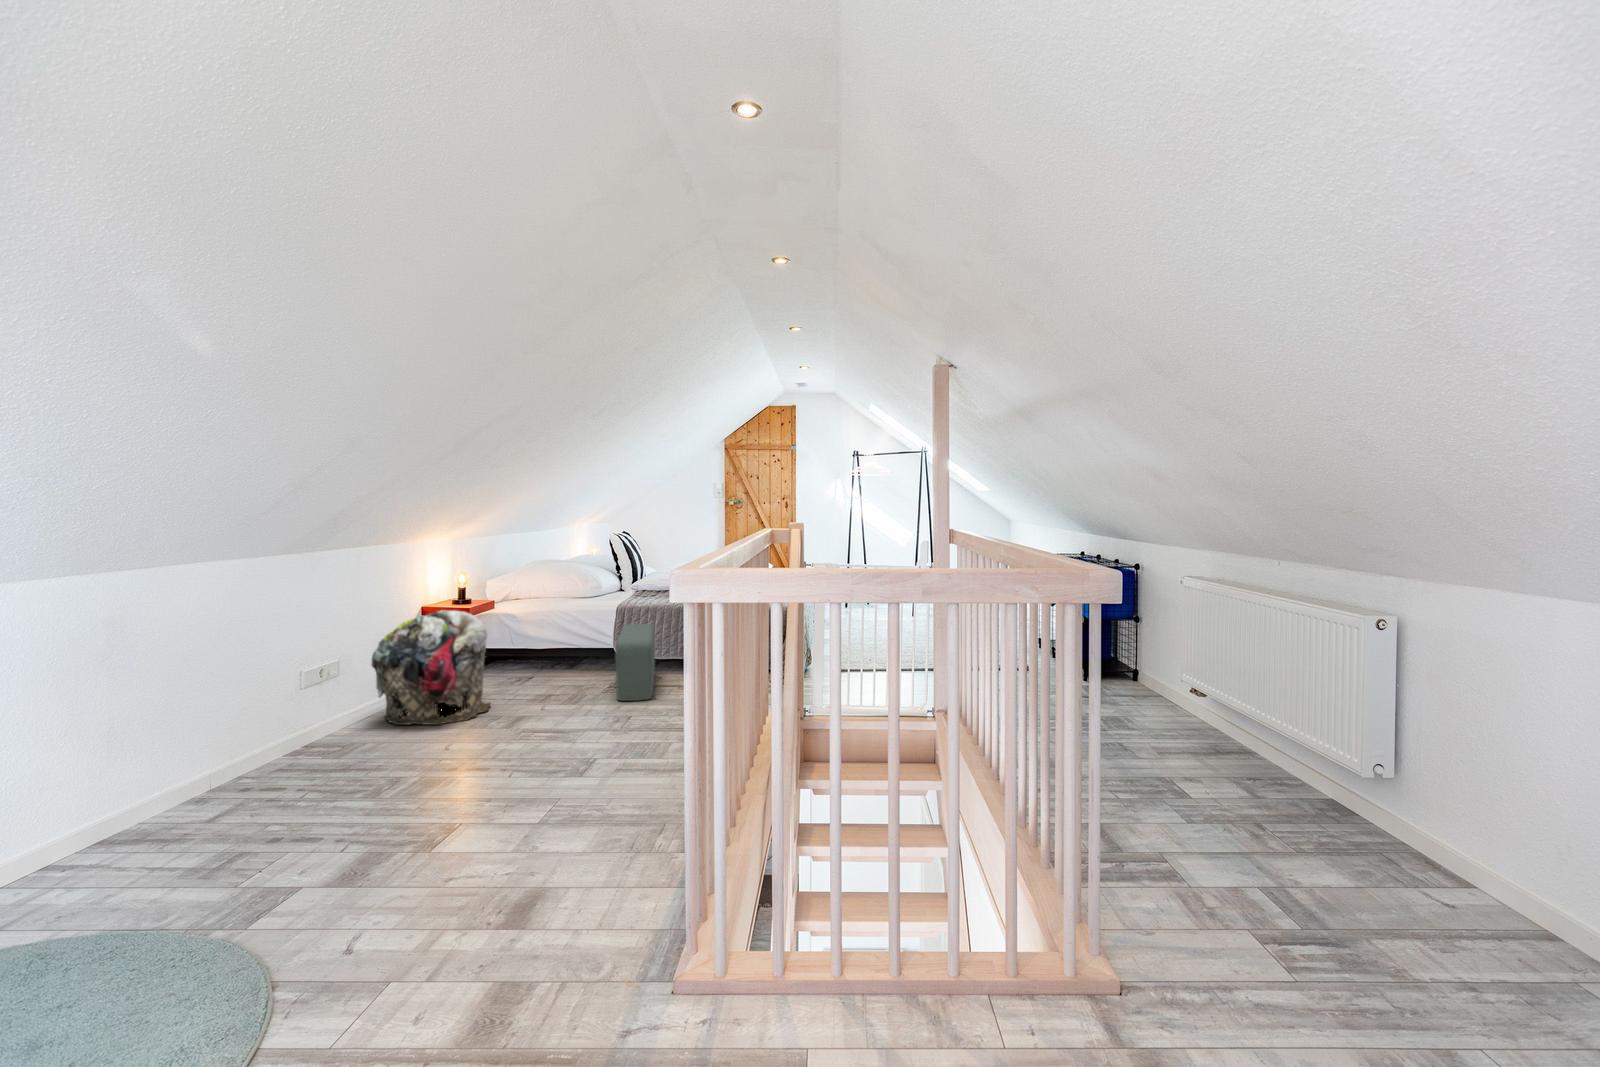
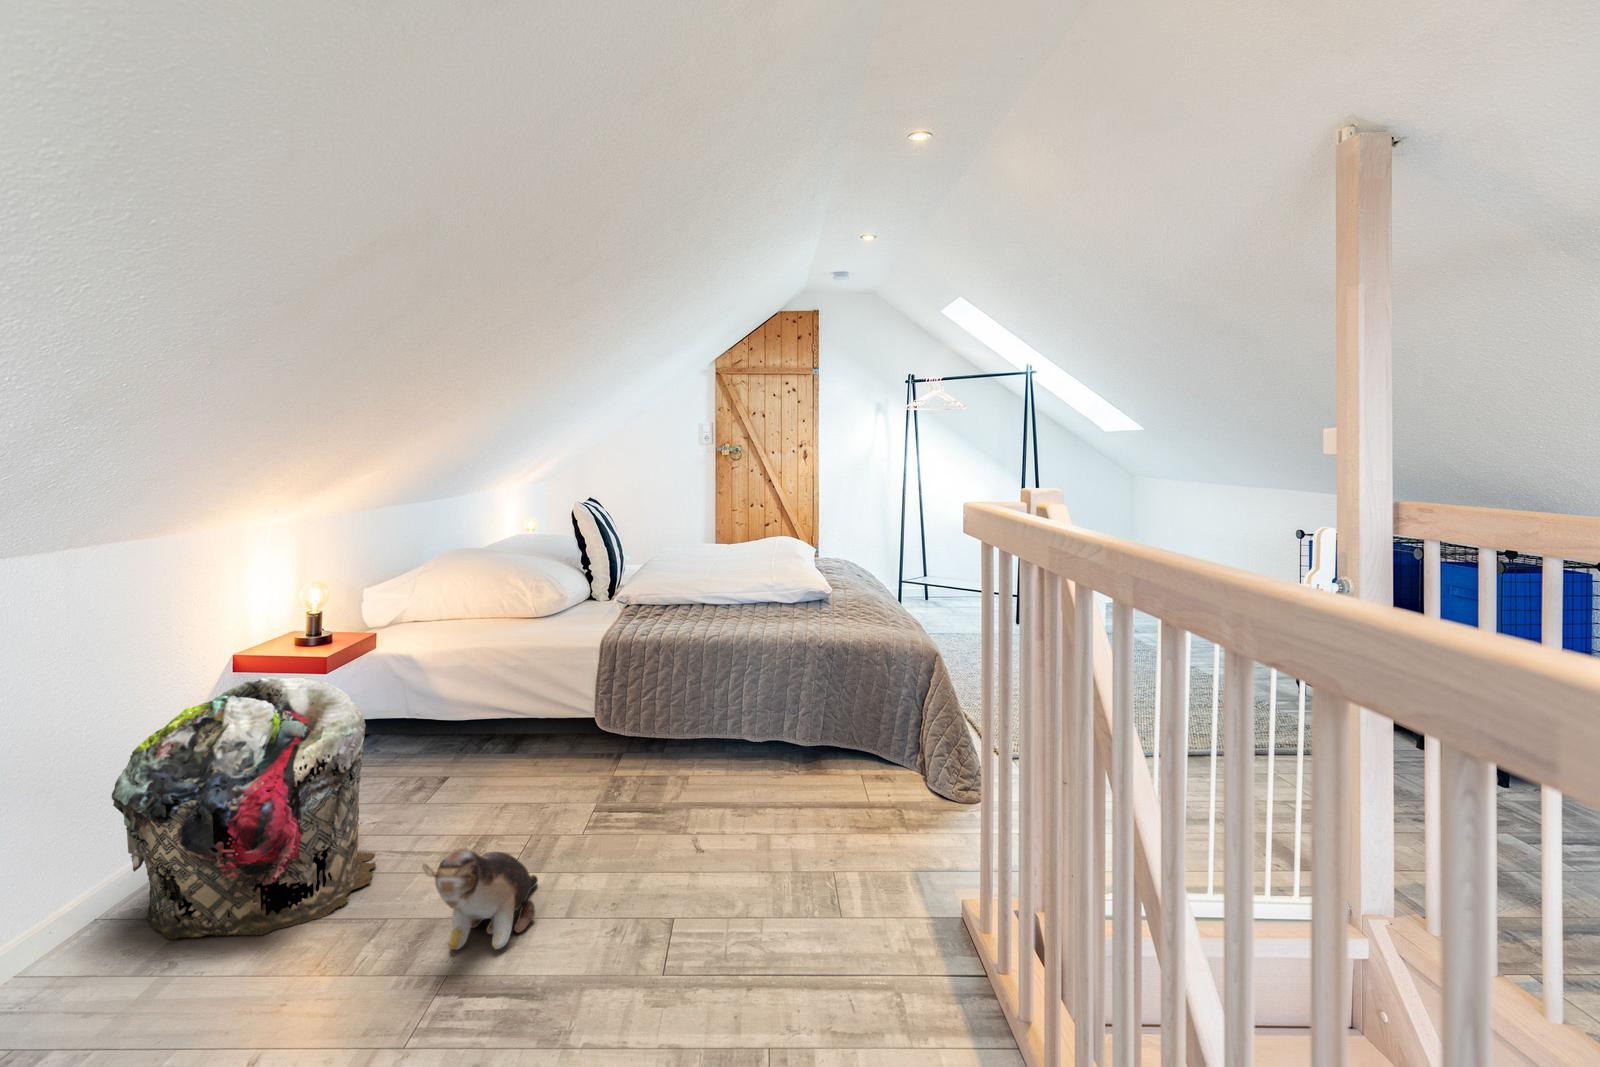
pouf: present [615,624,655,701] -> none [613,676,691,843]
plush toy: none [510,679,569,730] -> present [422,848,538,950]

